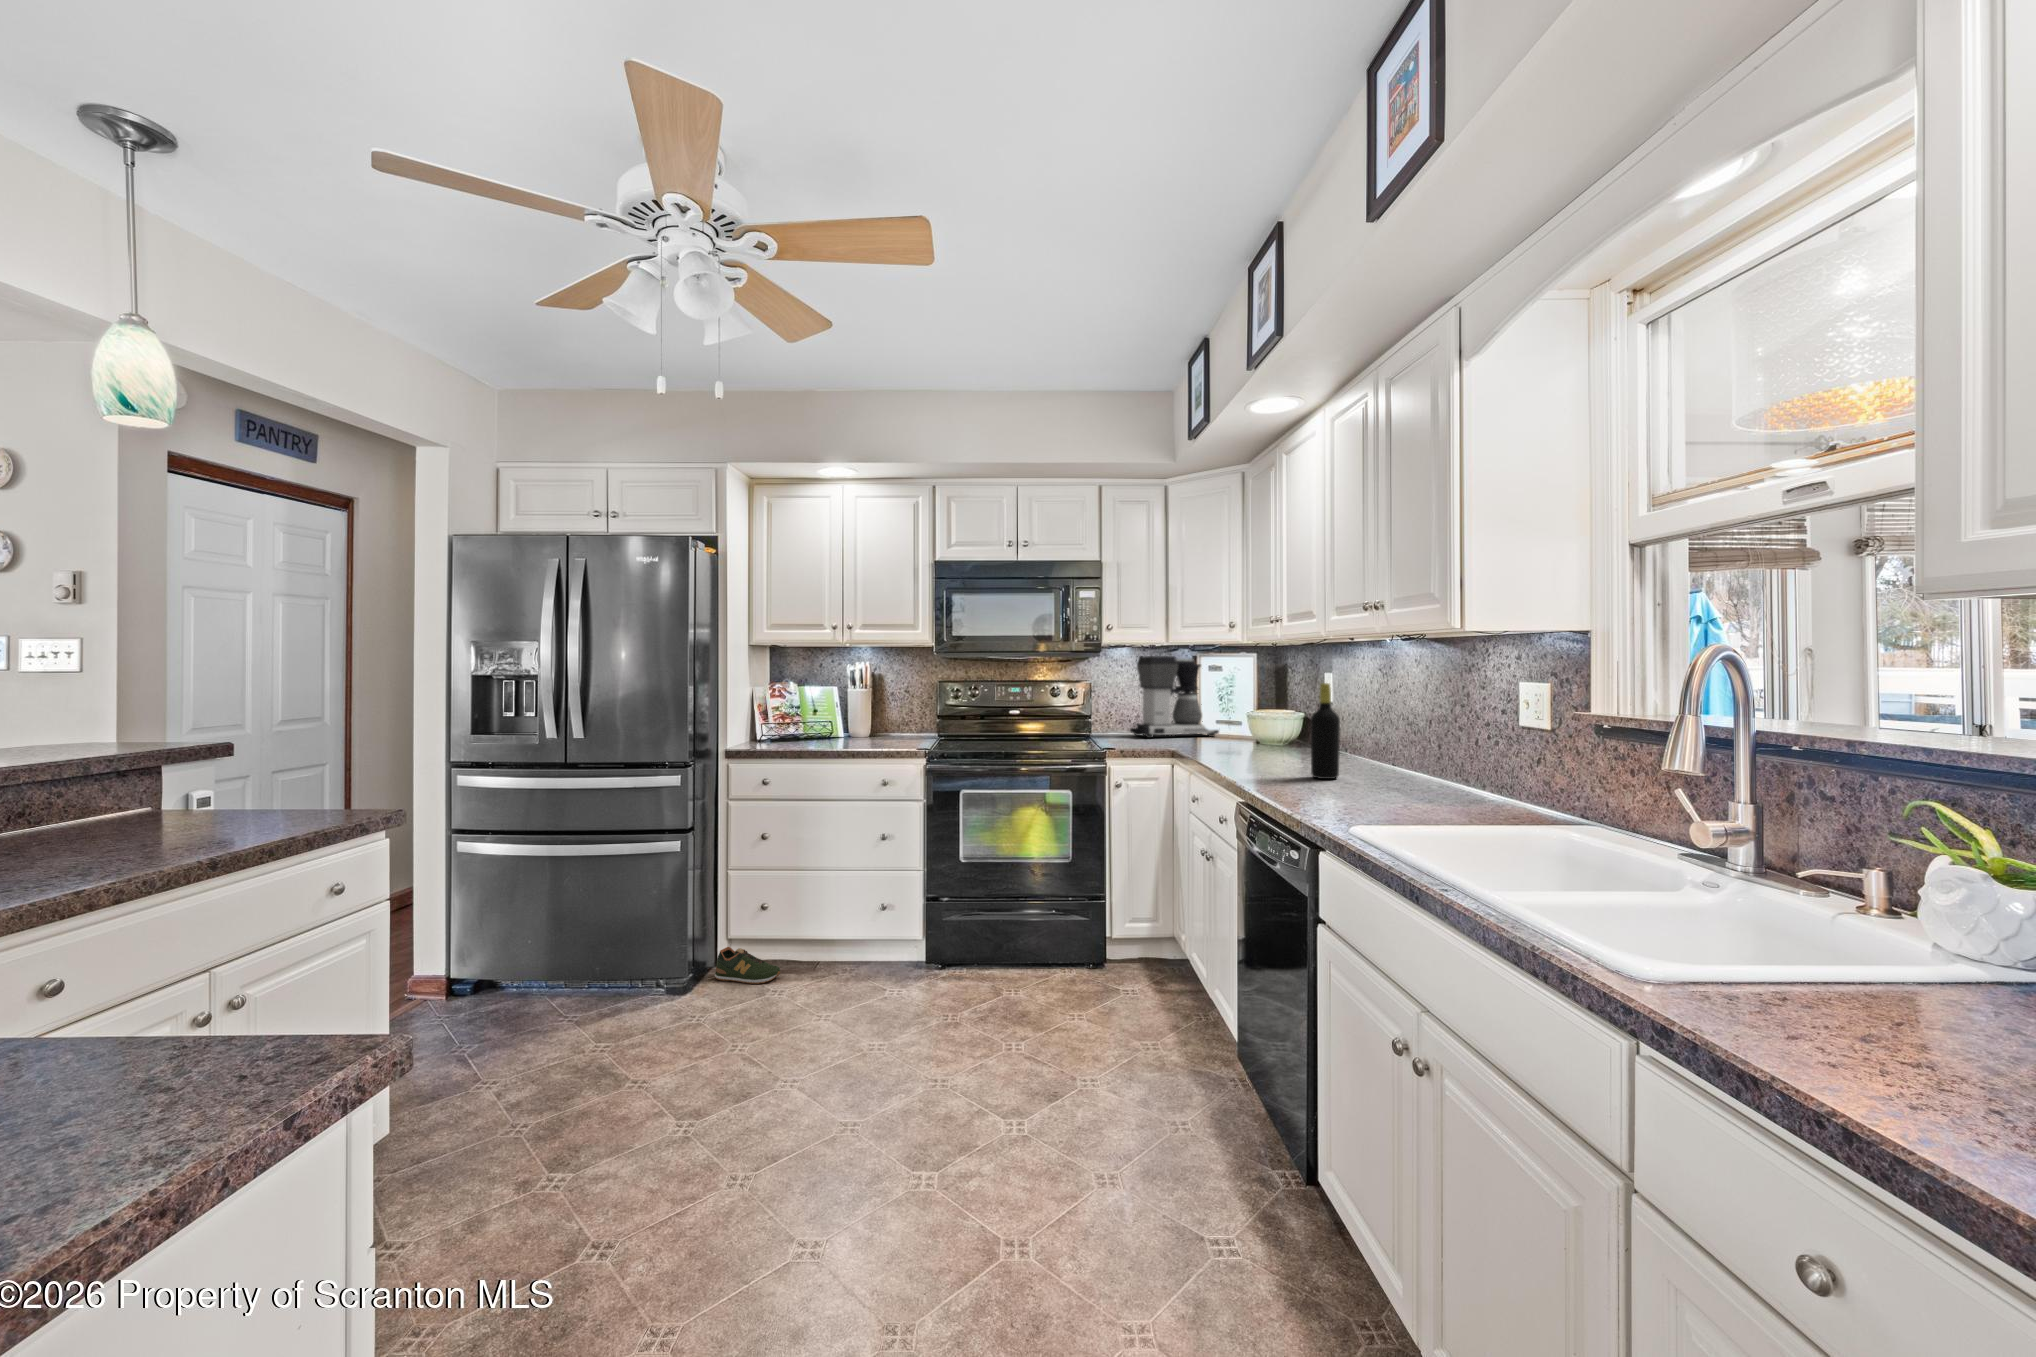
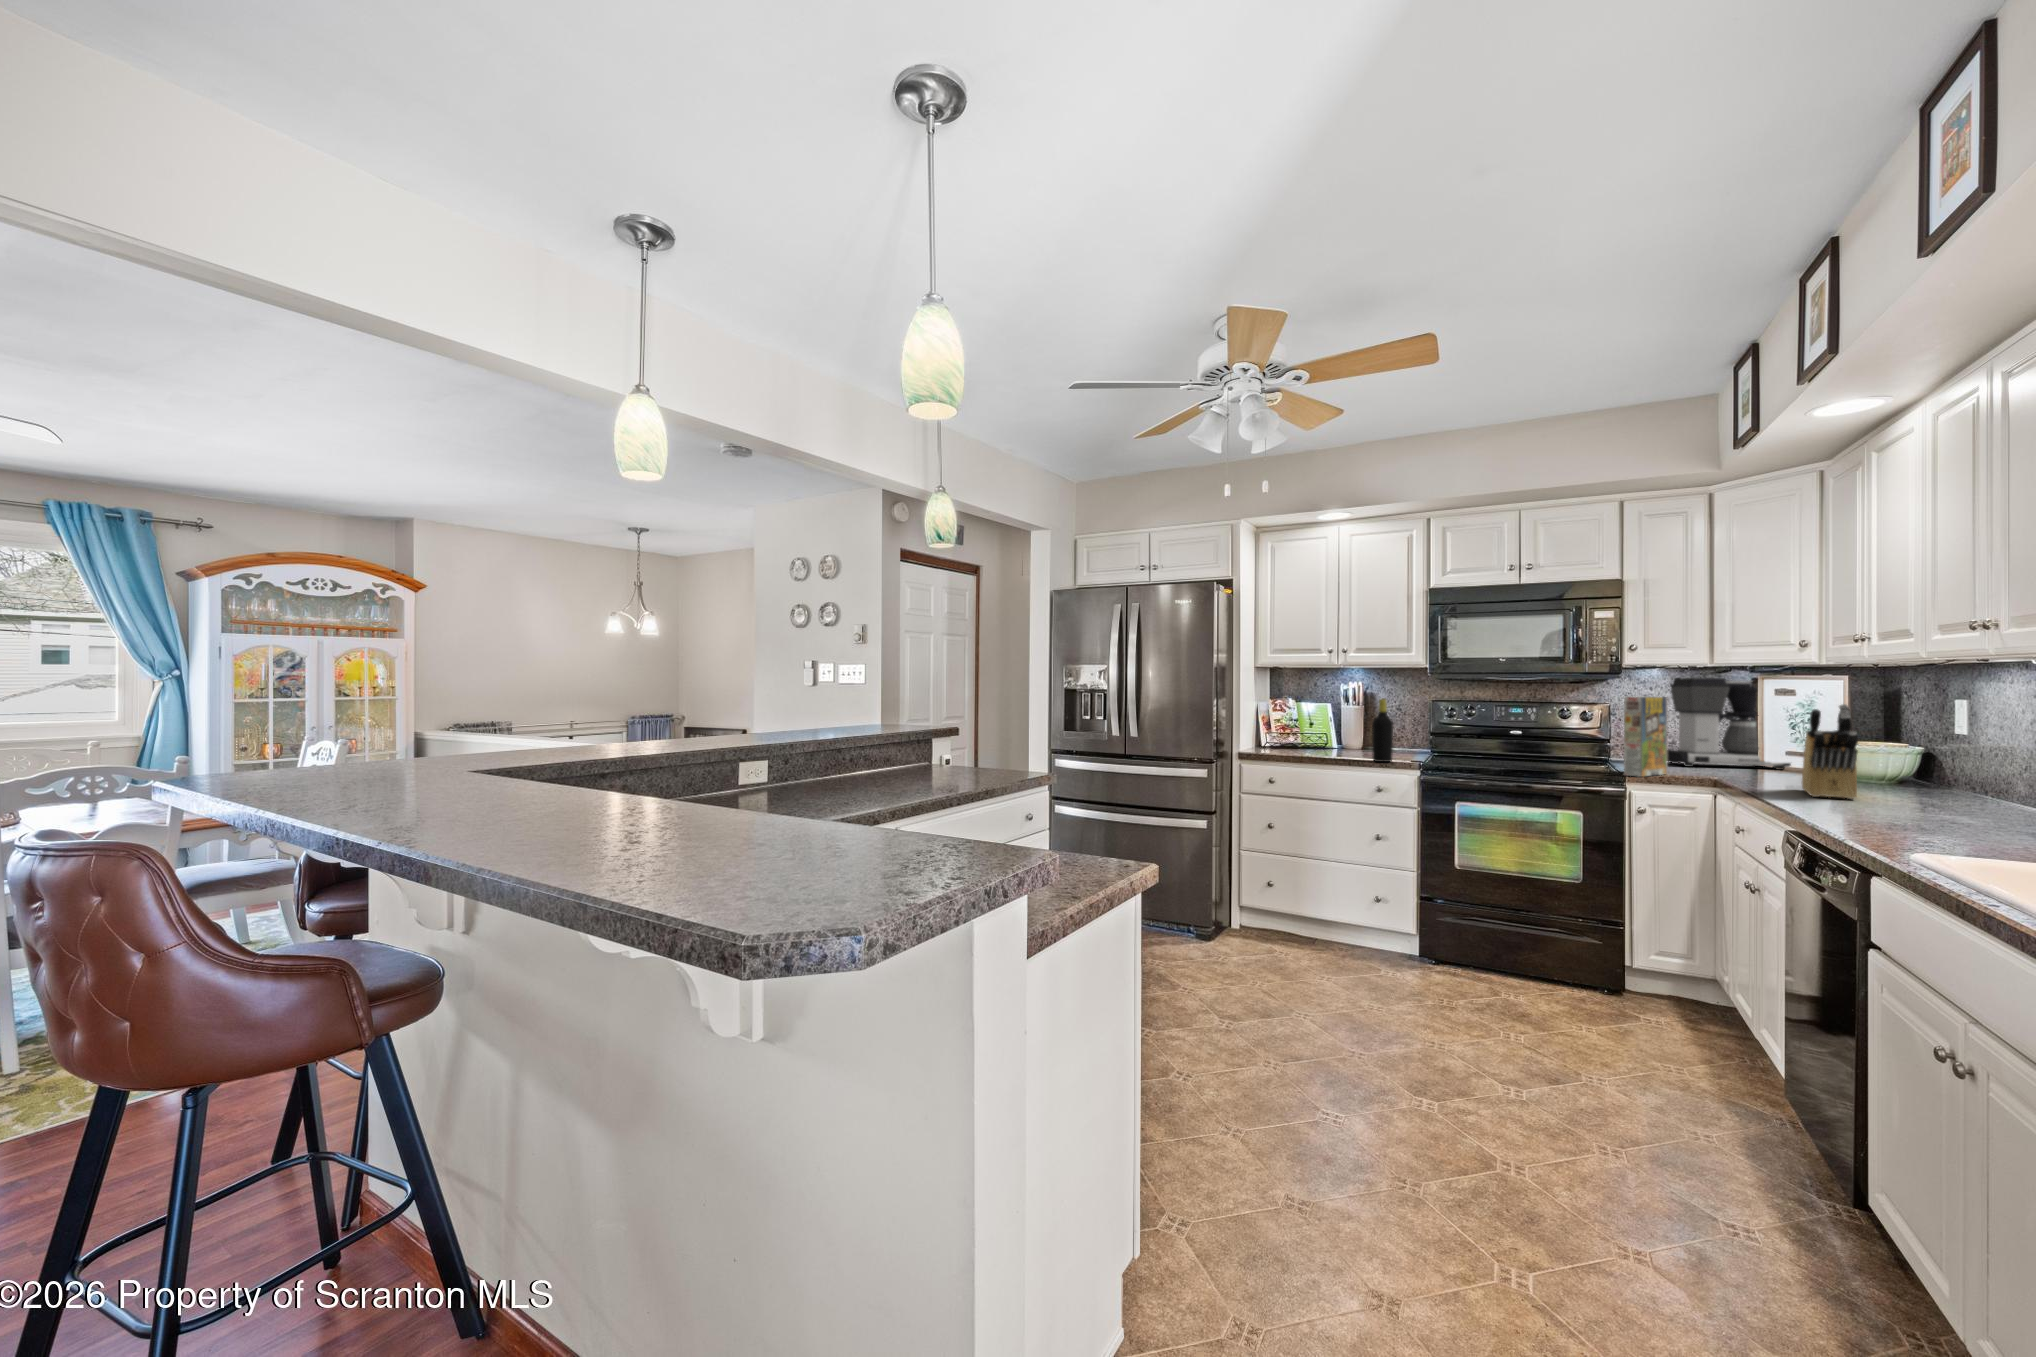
cereal box: none [1104,674,1137,753] -> present [1624,697,1668,777]
knife block: none [1236,679,1279,765] -> present [1802,704,1858,799]
bottle: present [1311,683,1340,779] -> present [1372,699,1393,762]
shoe: present [715,947,780,984] -> none [1229,914,1284,948]

